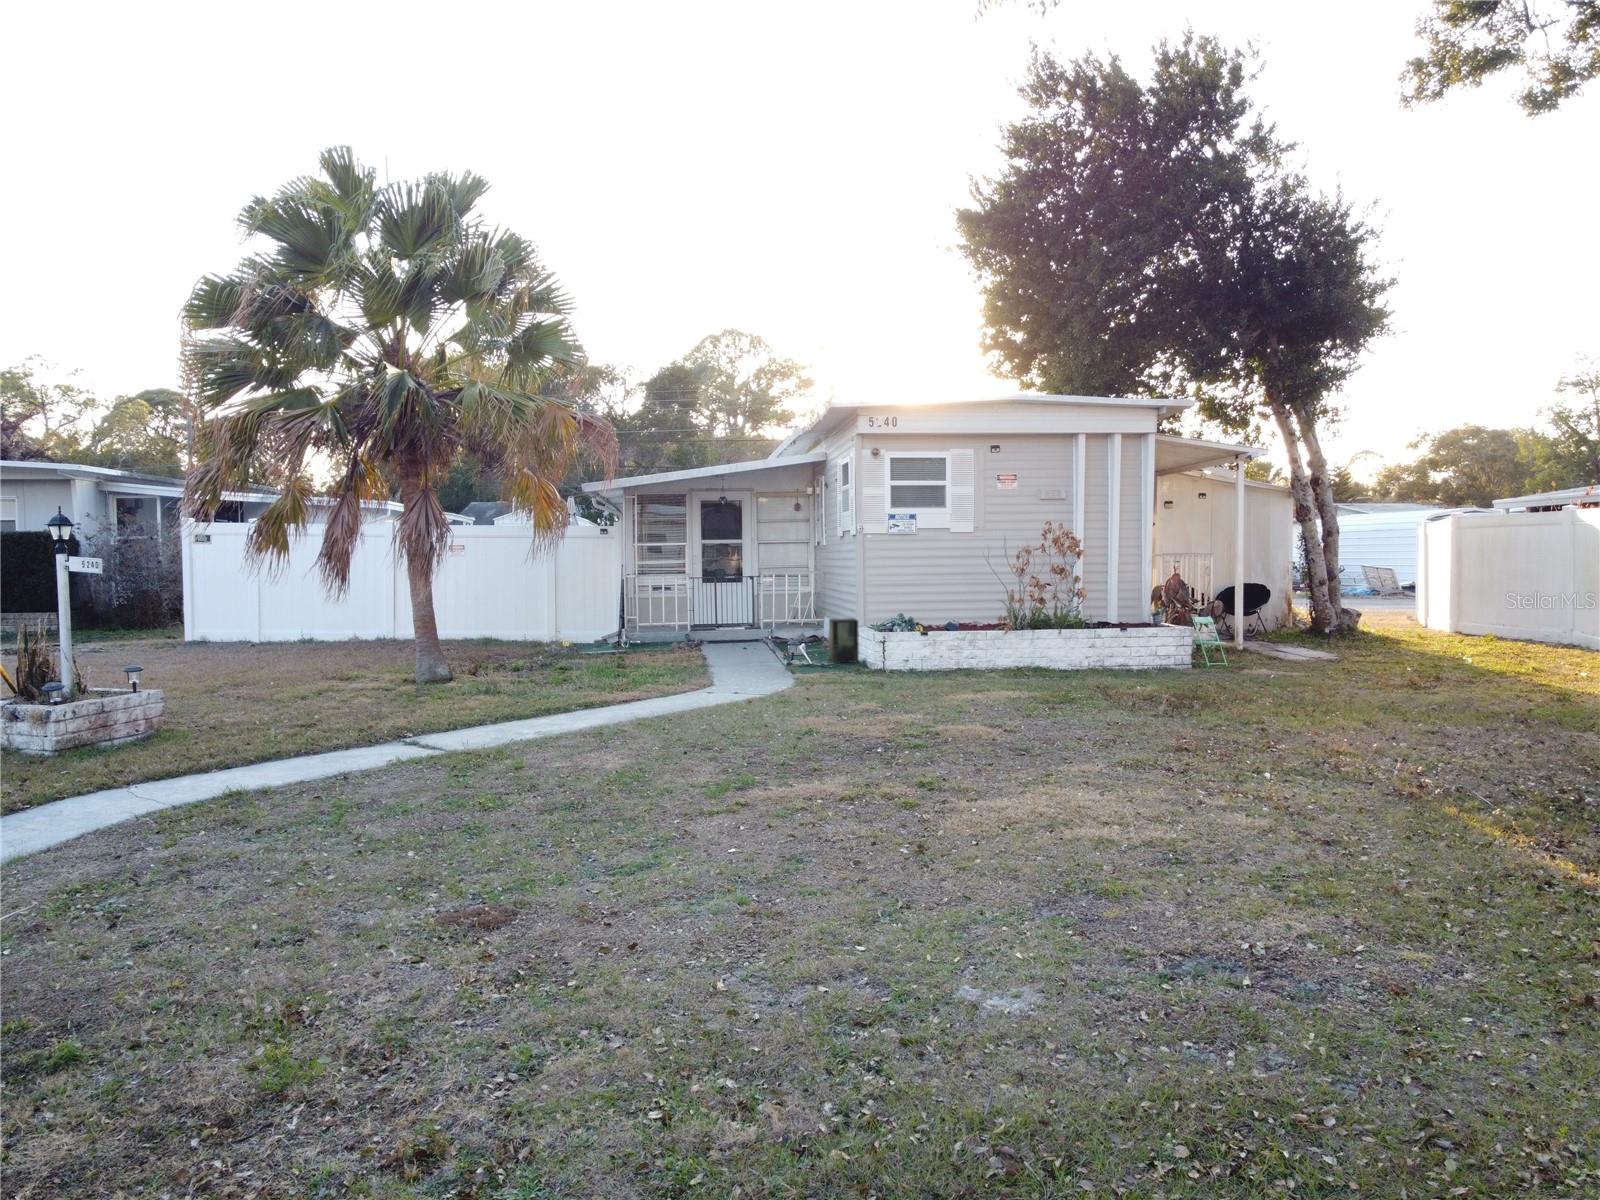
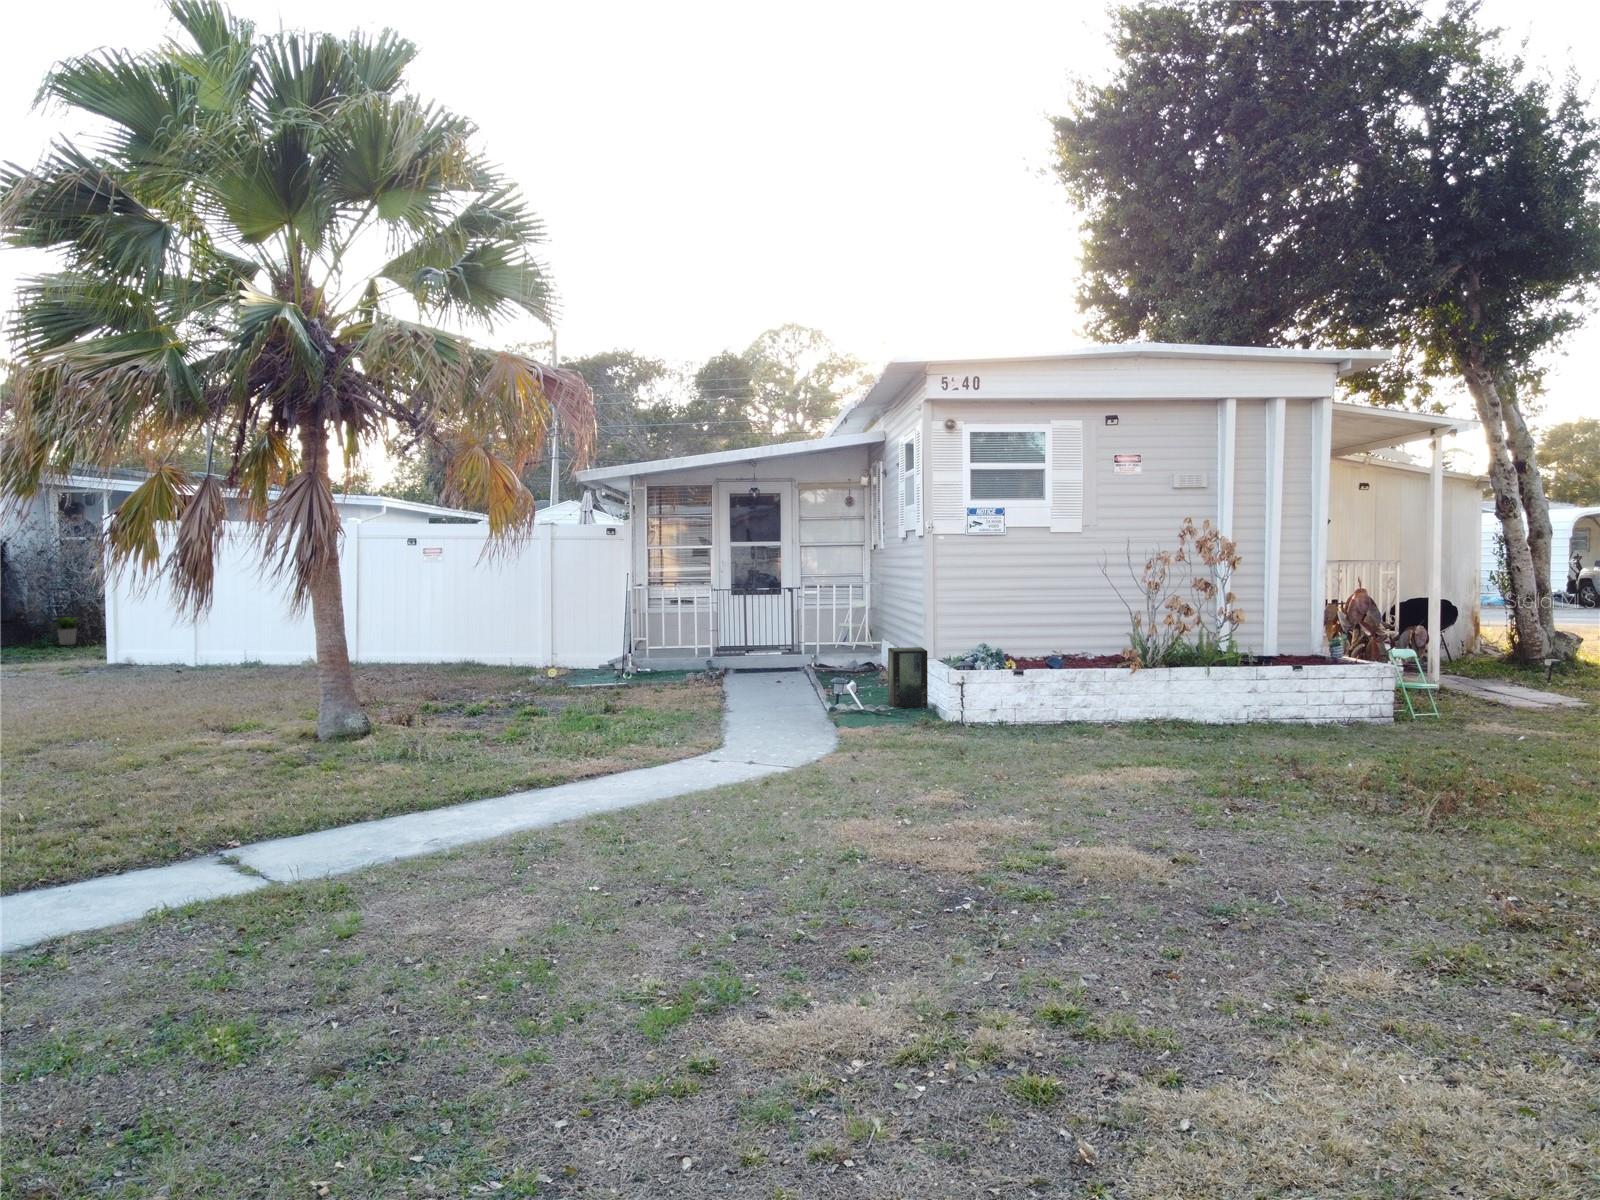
potted plant: none [118,604,150,628] -> present [51,617,78,645]

